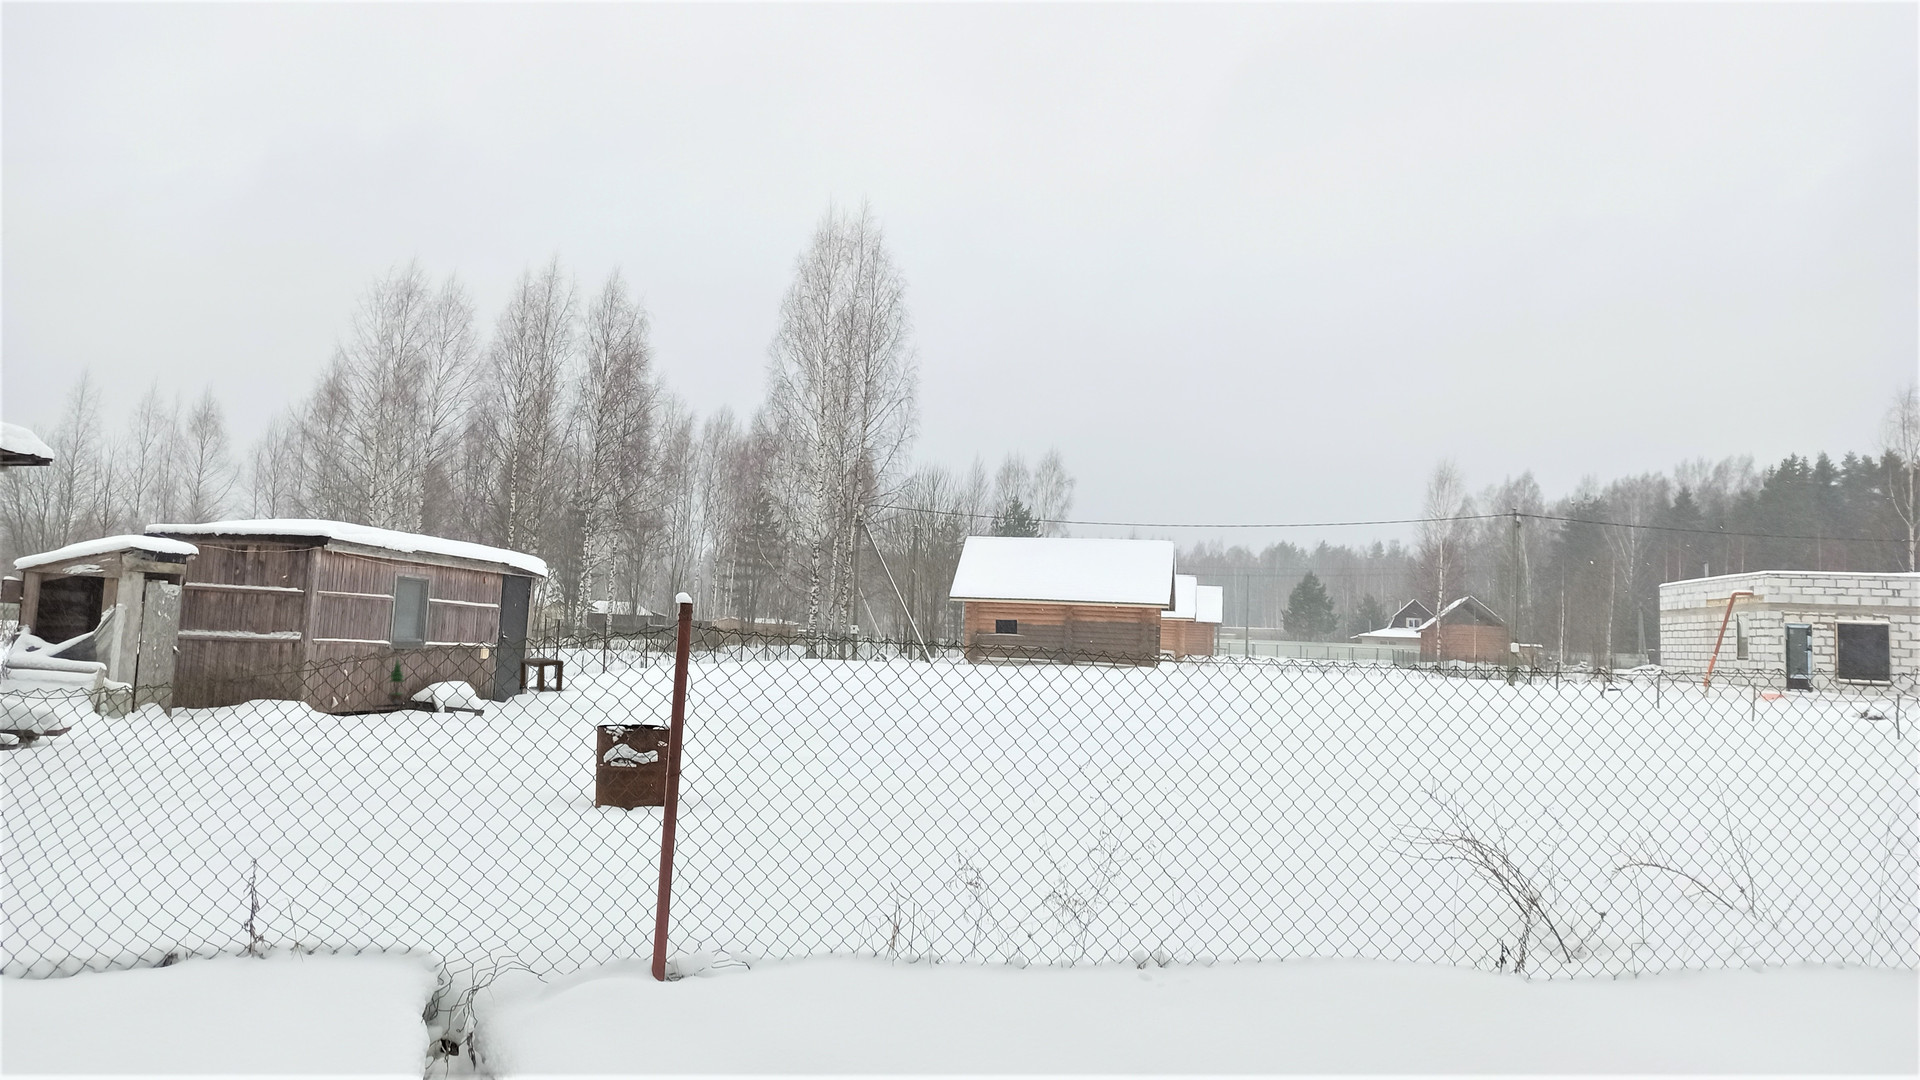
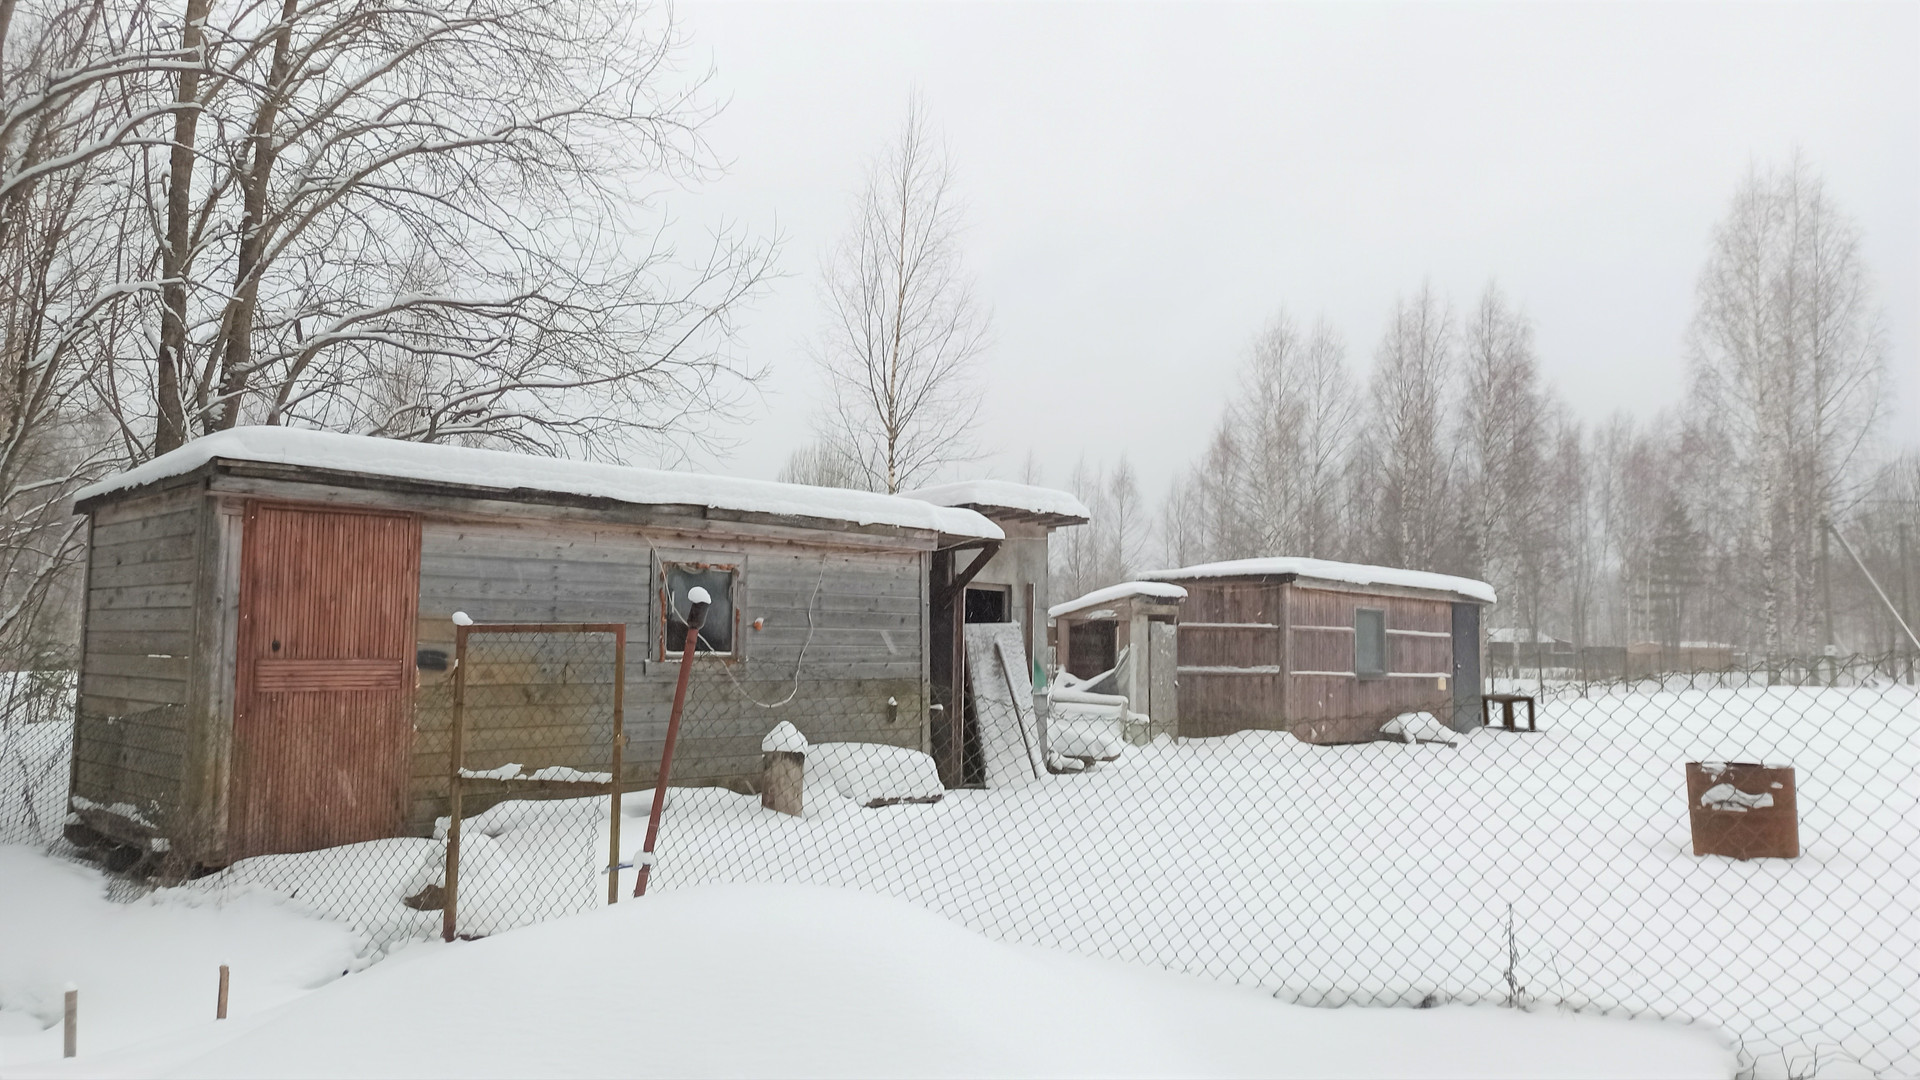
potted tree: present [388,660,404,704] -> none [1358,691,1376,740]

